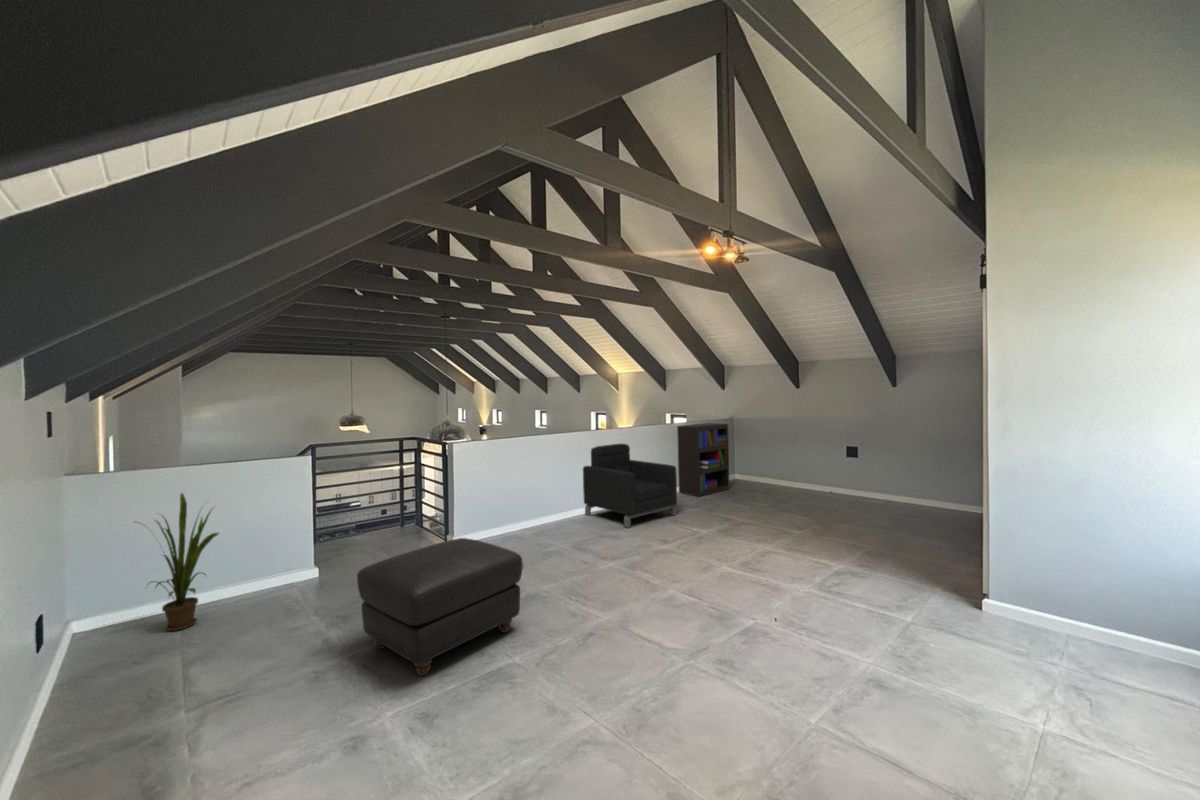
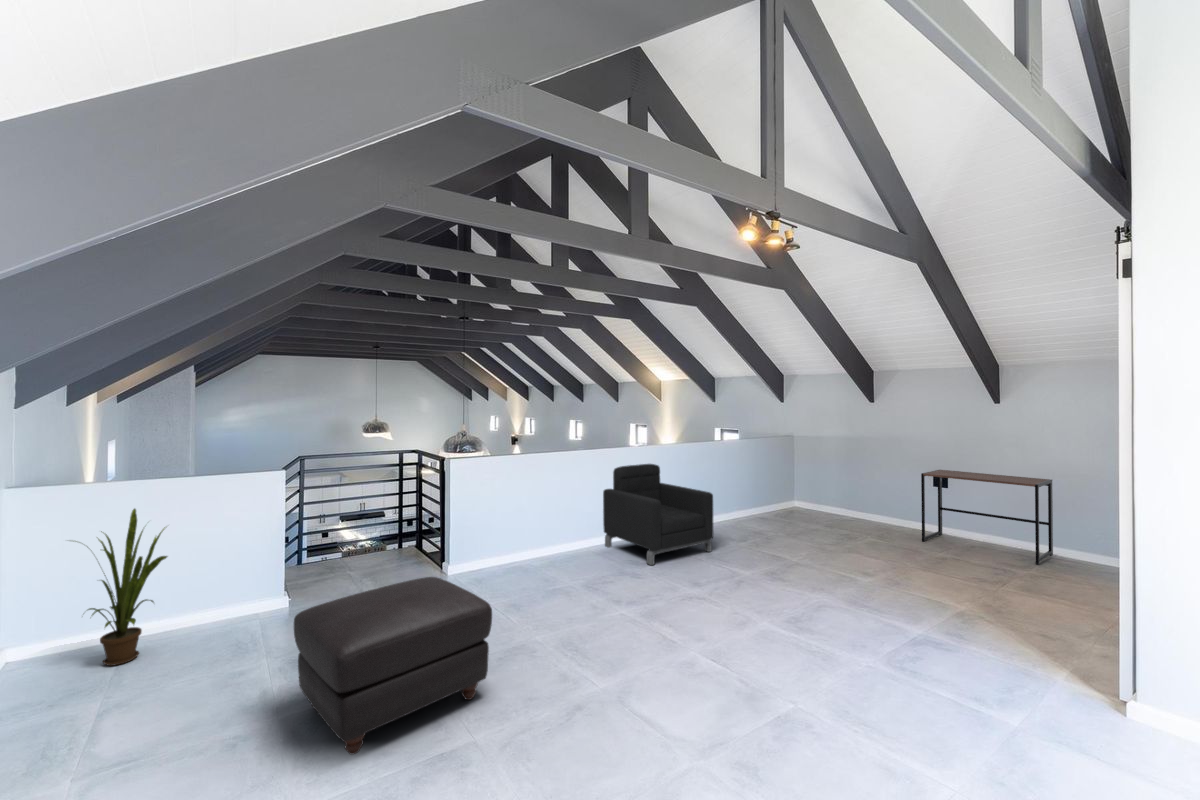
bookshelf: present [677,423,729,497] -> none [720,442,783,529]
desk: none [840,441,939,512] -> present [921,470,1053,565]

